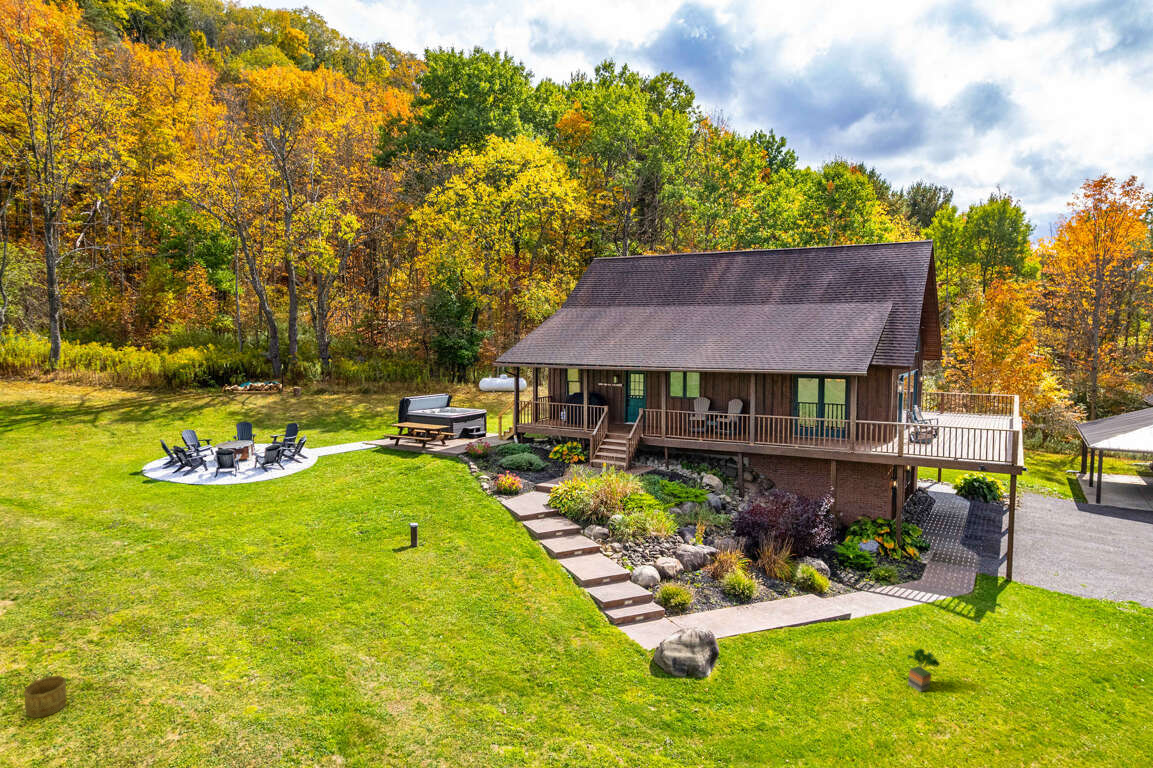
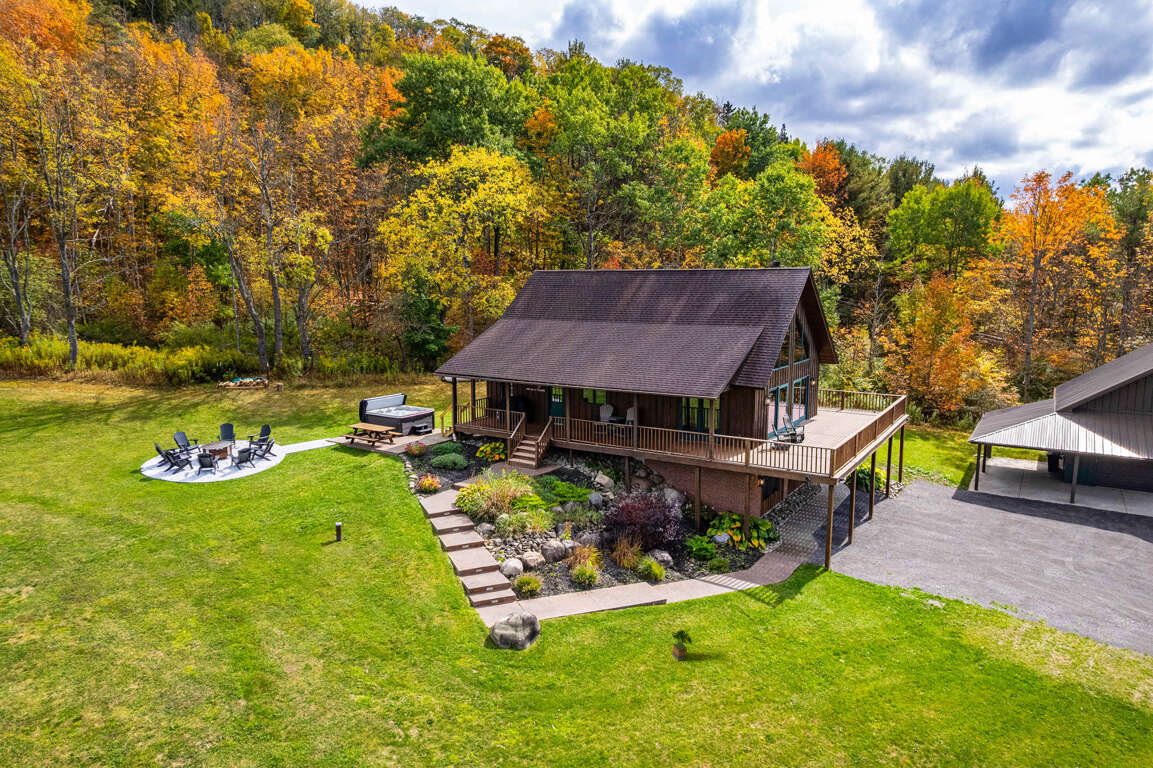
wooden bucket: present [23,676,66,718] -> none [37,645,67,672]

